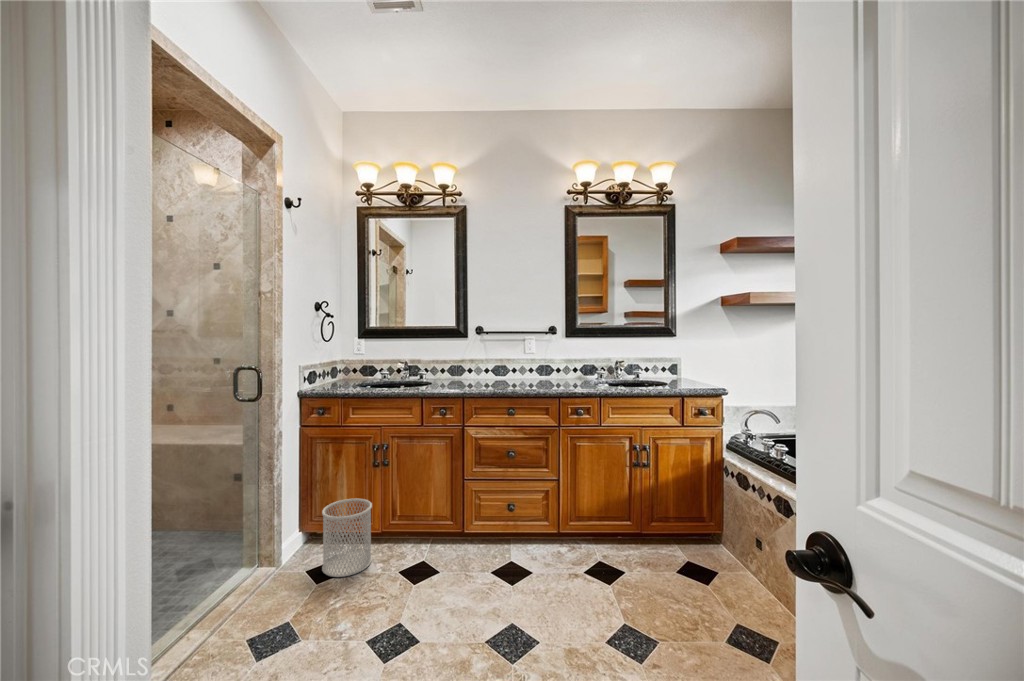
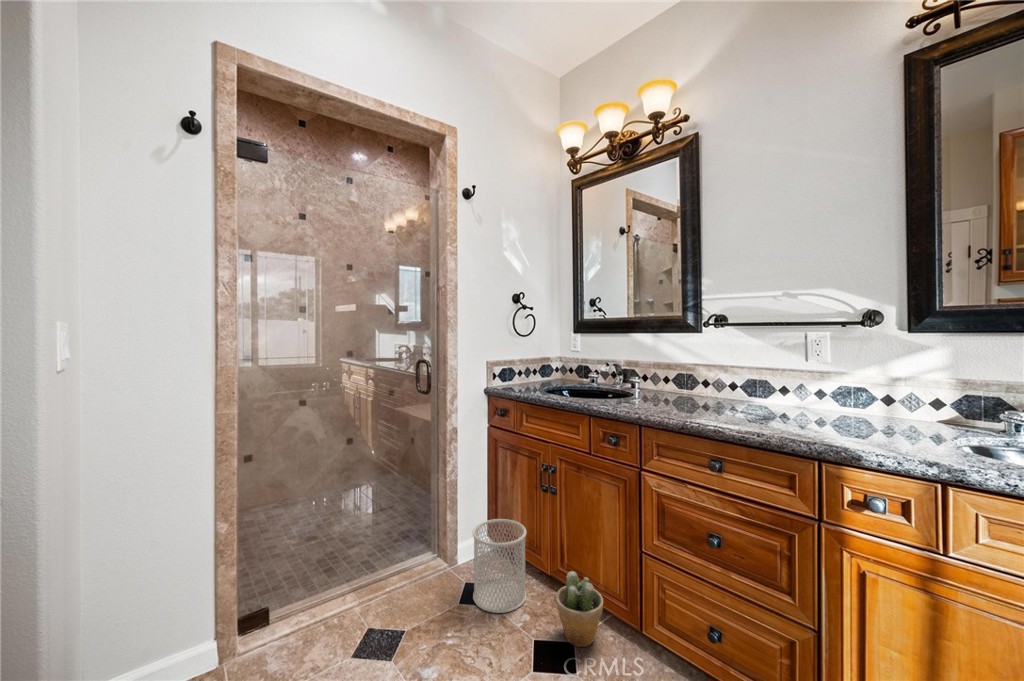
potted plant: none [410,512,444,561] -> present [556,571,603,647]

